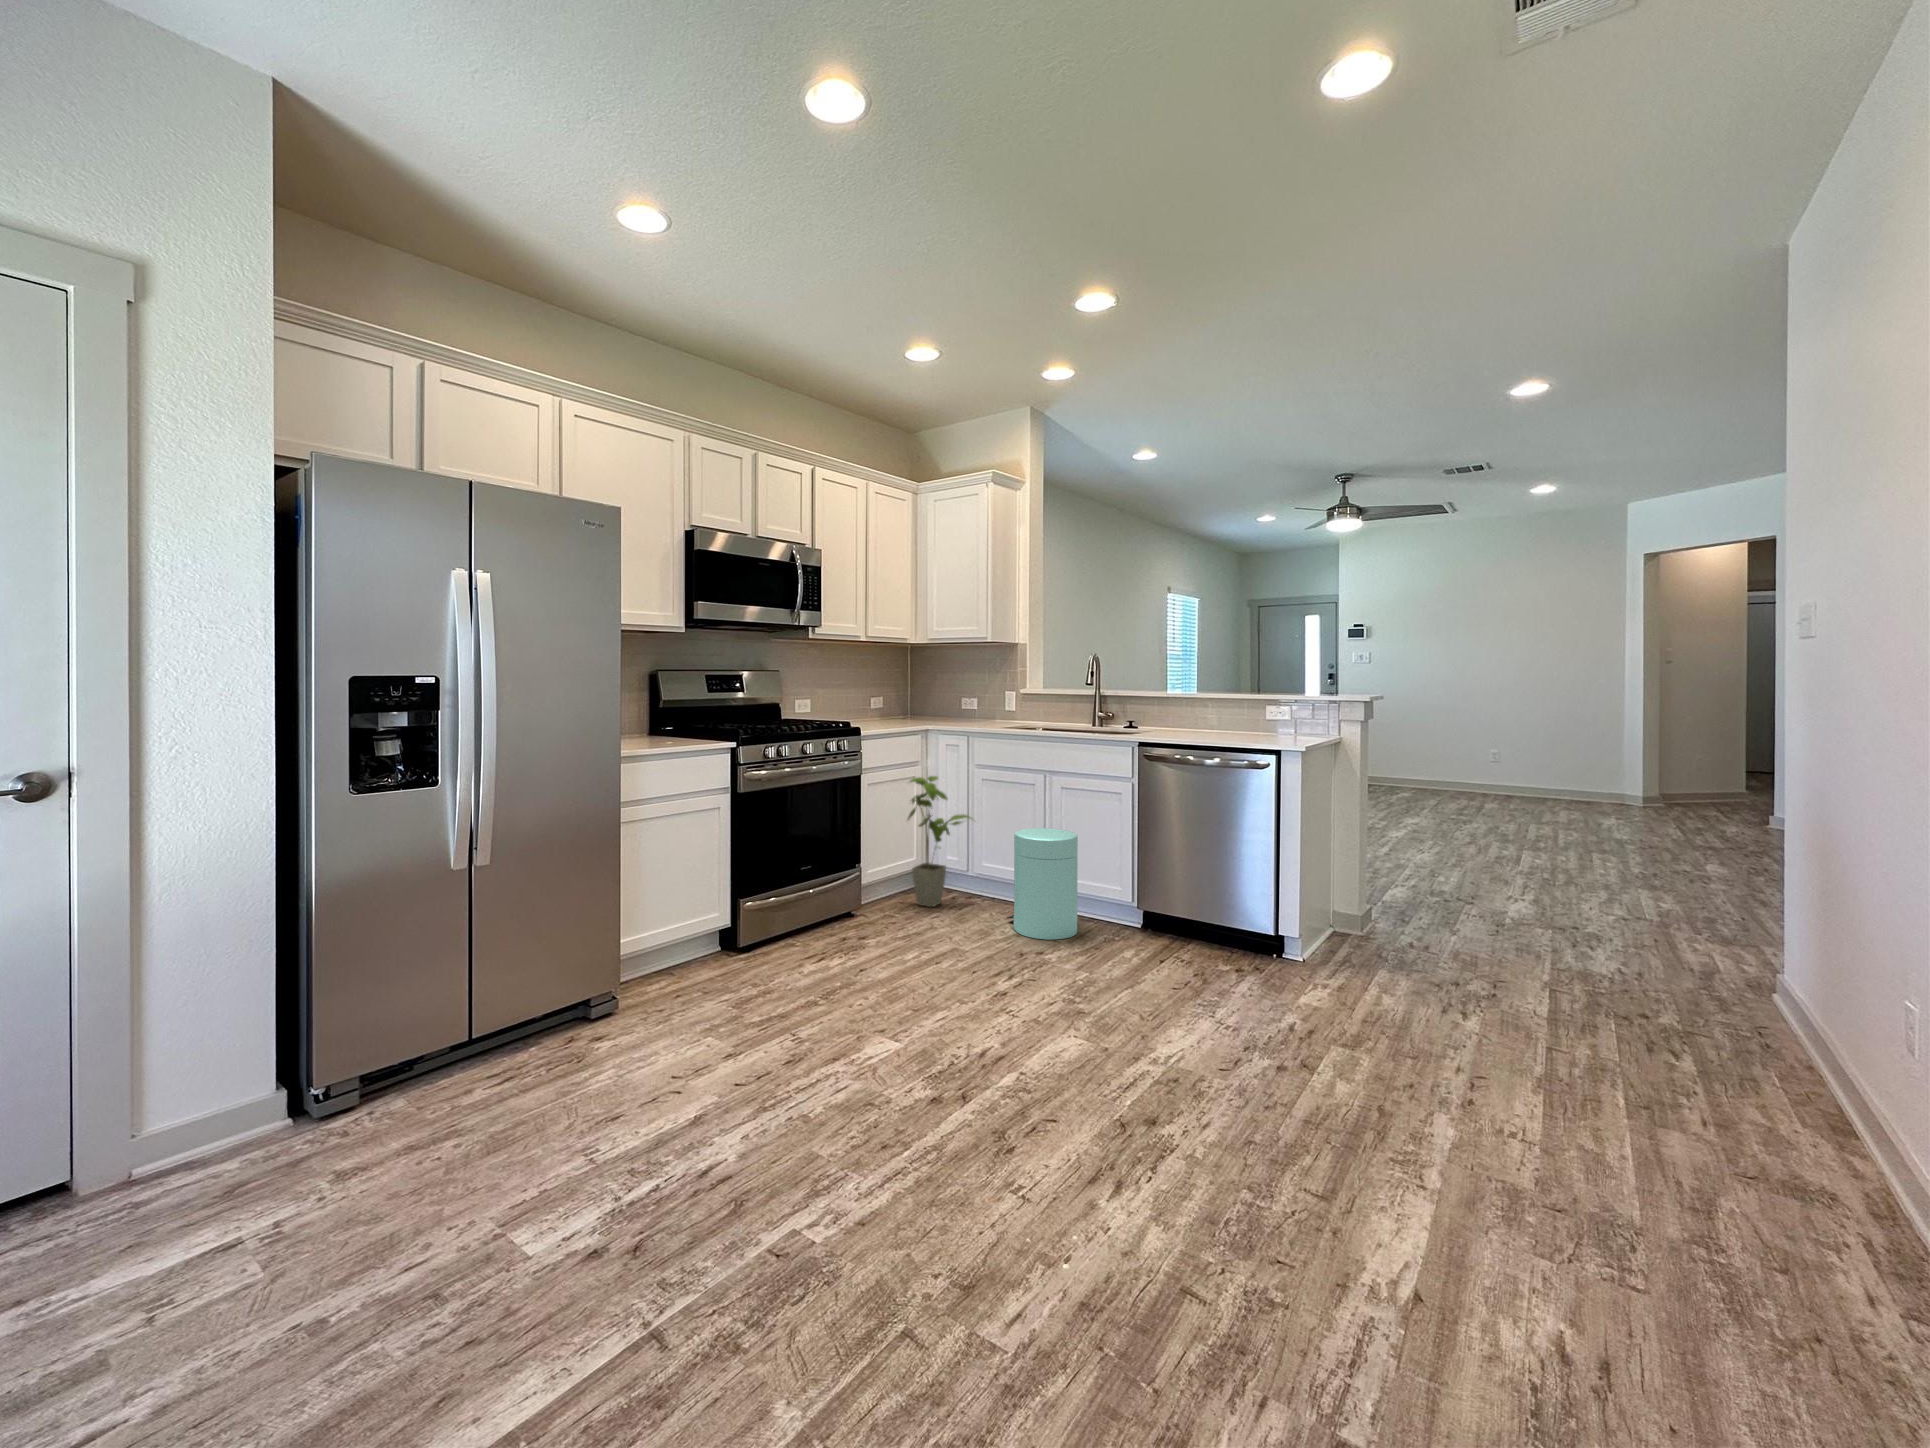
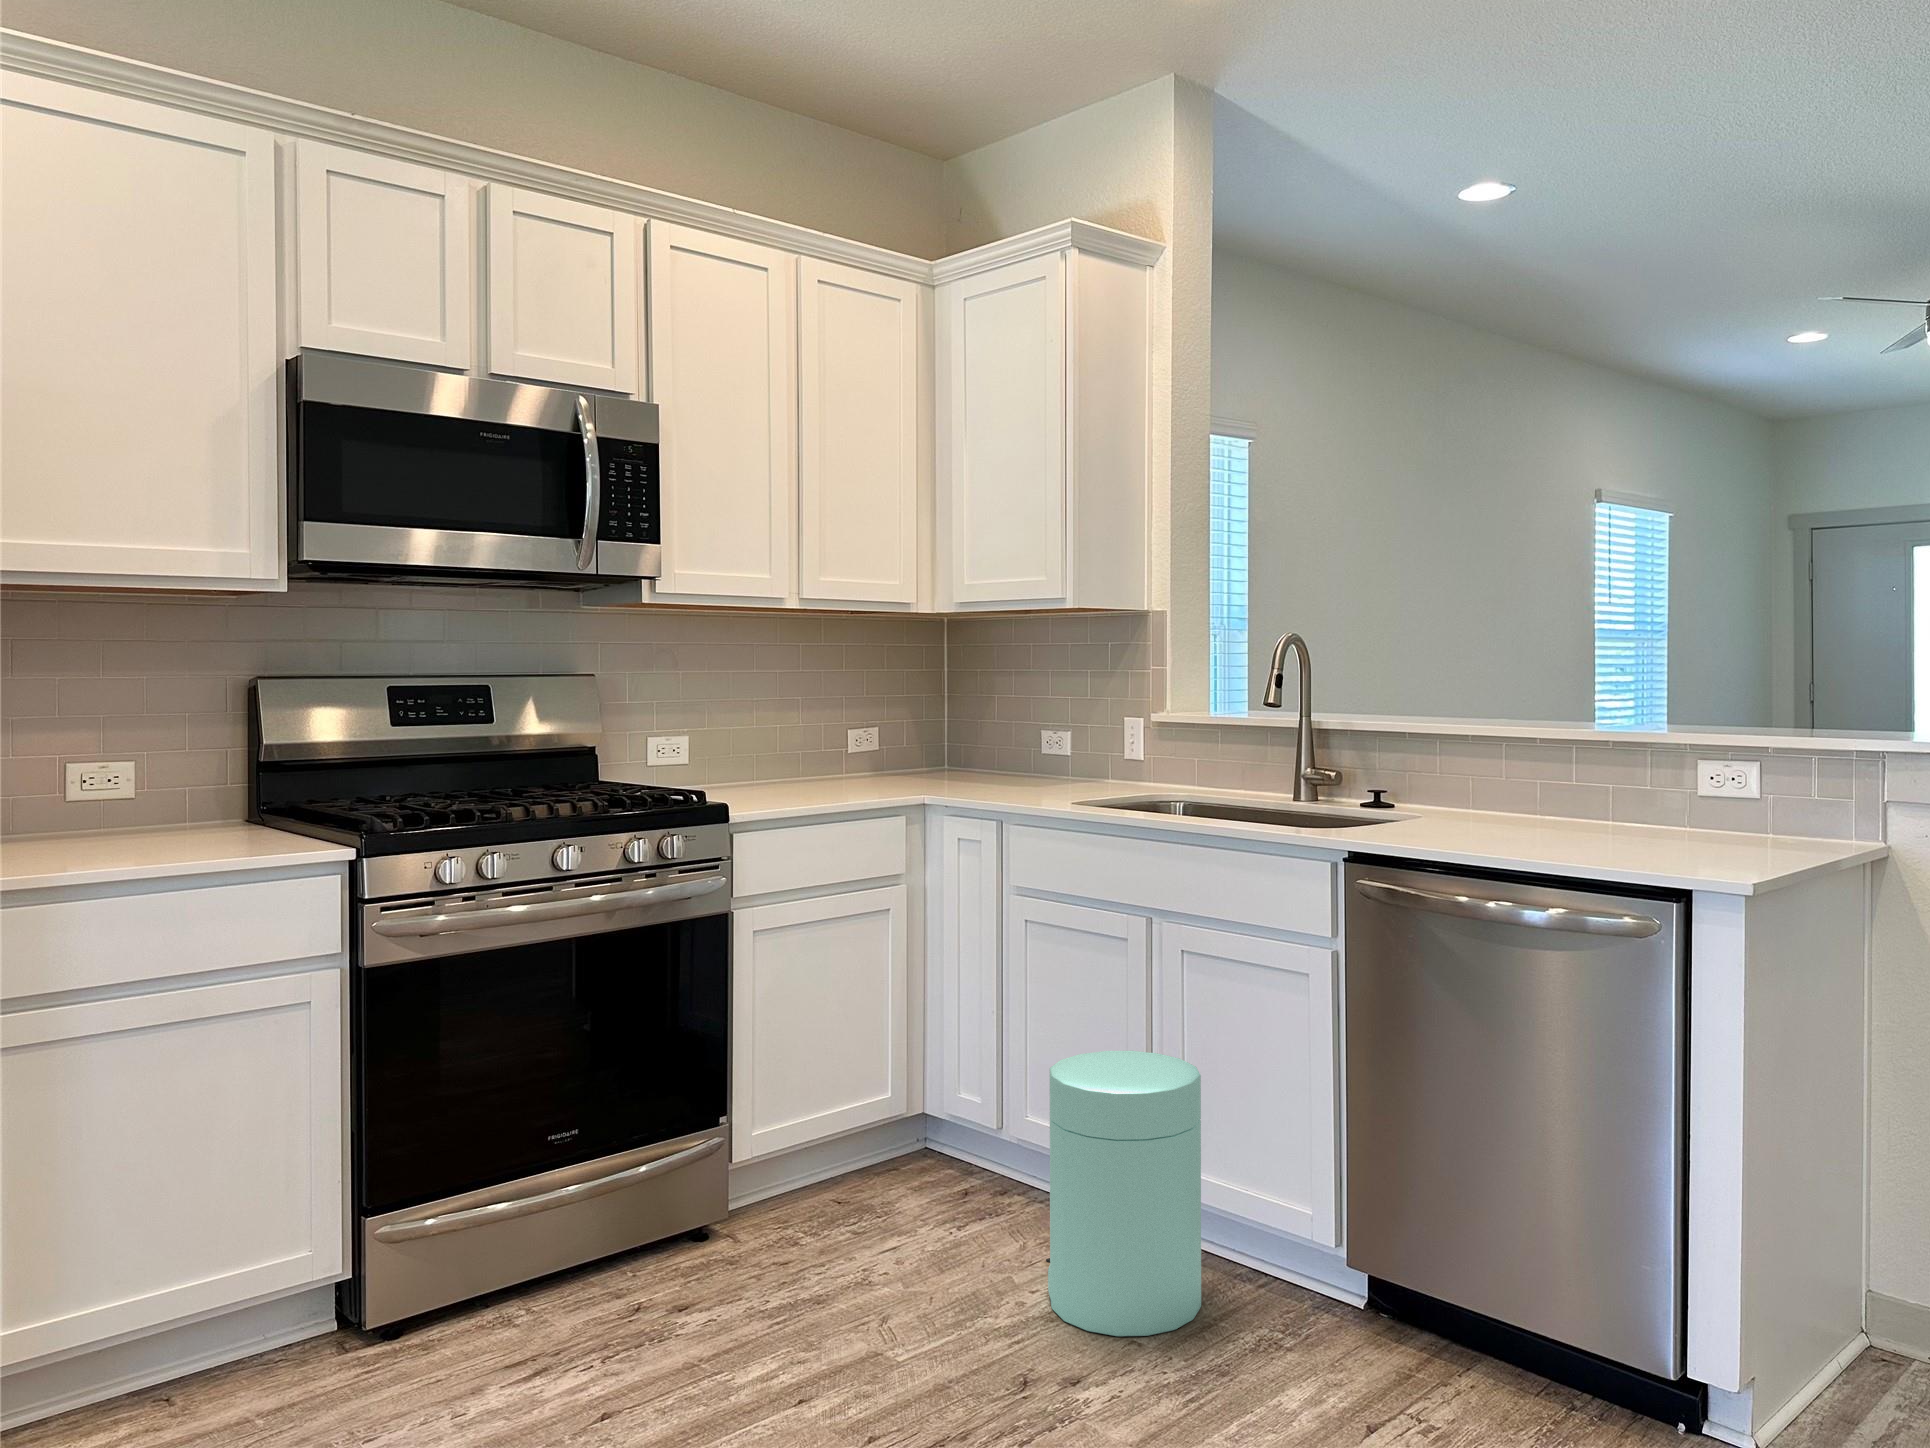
house plant: present [908,776,971,907] -> none [844,914,1002,1215]

